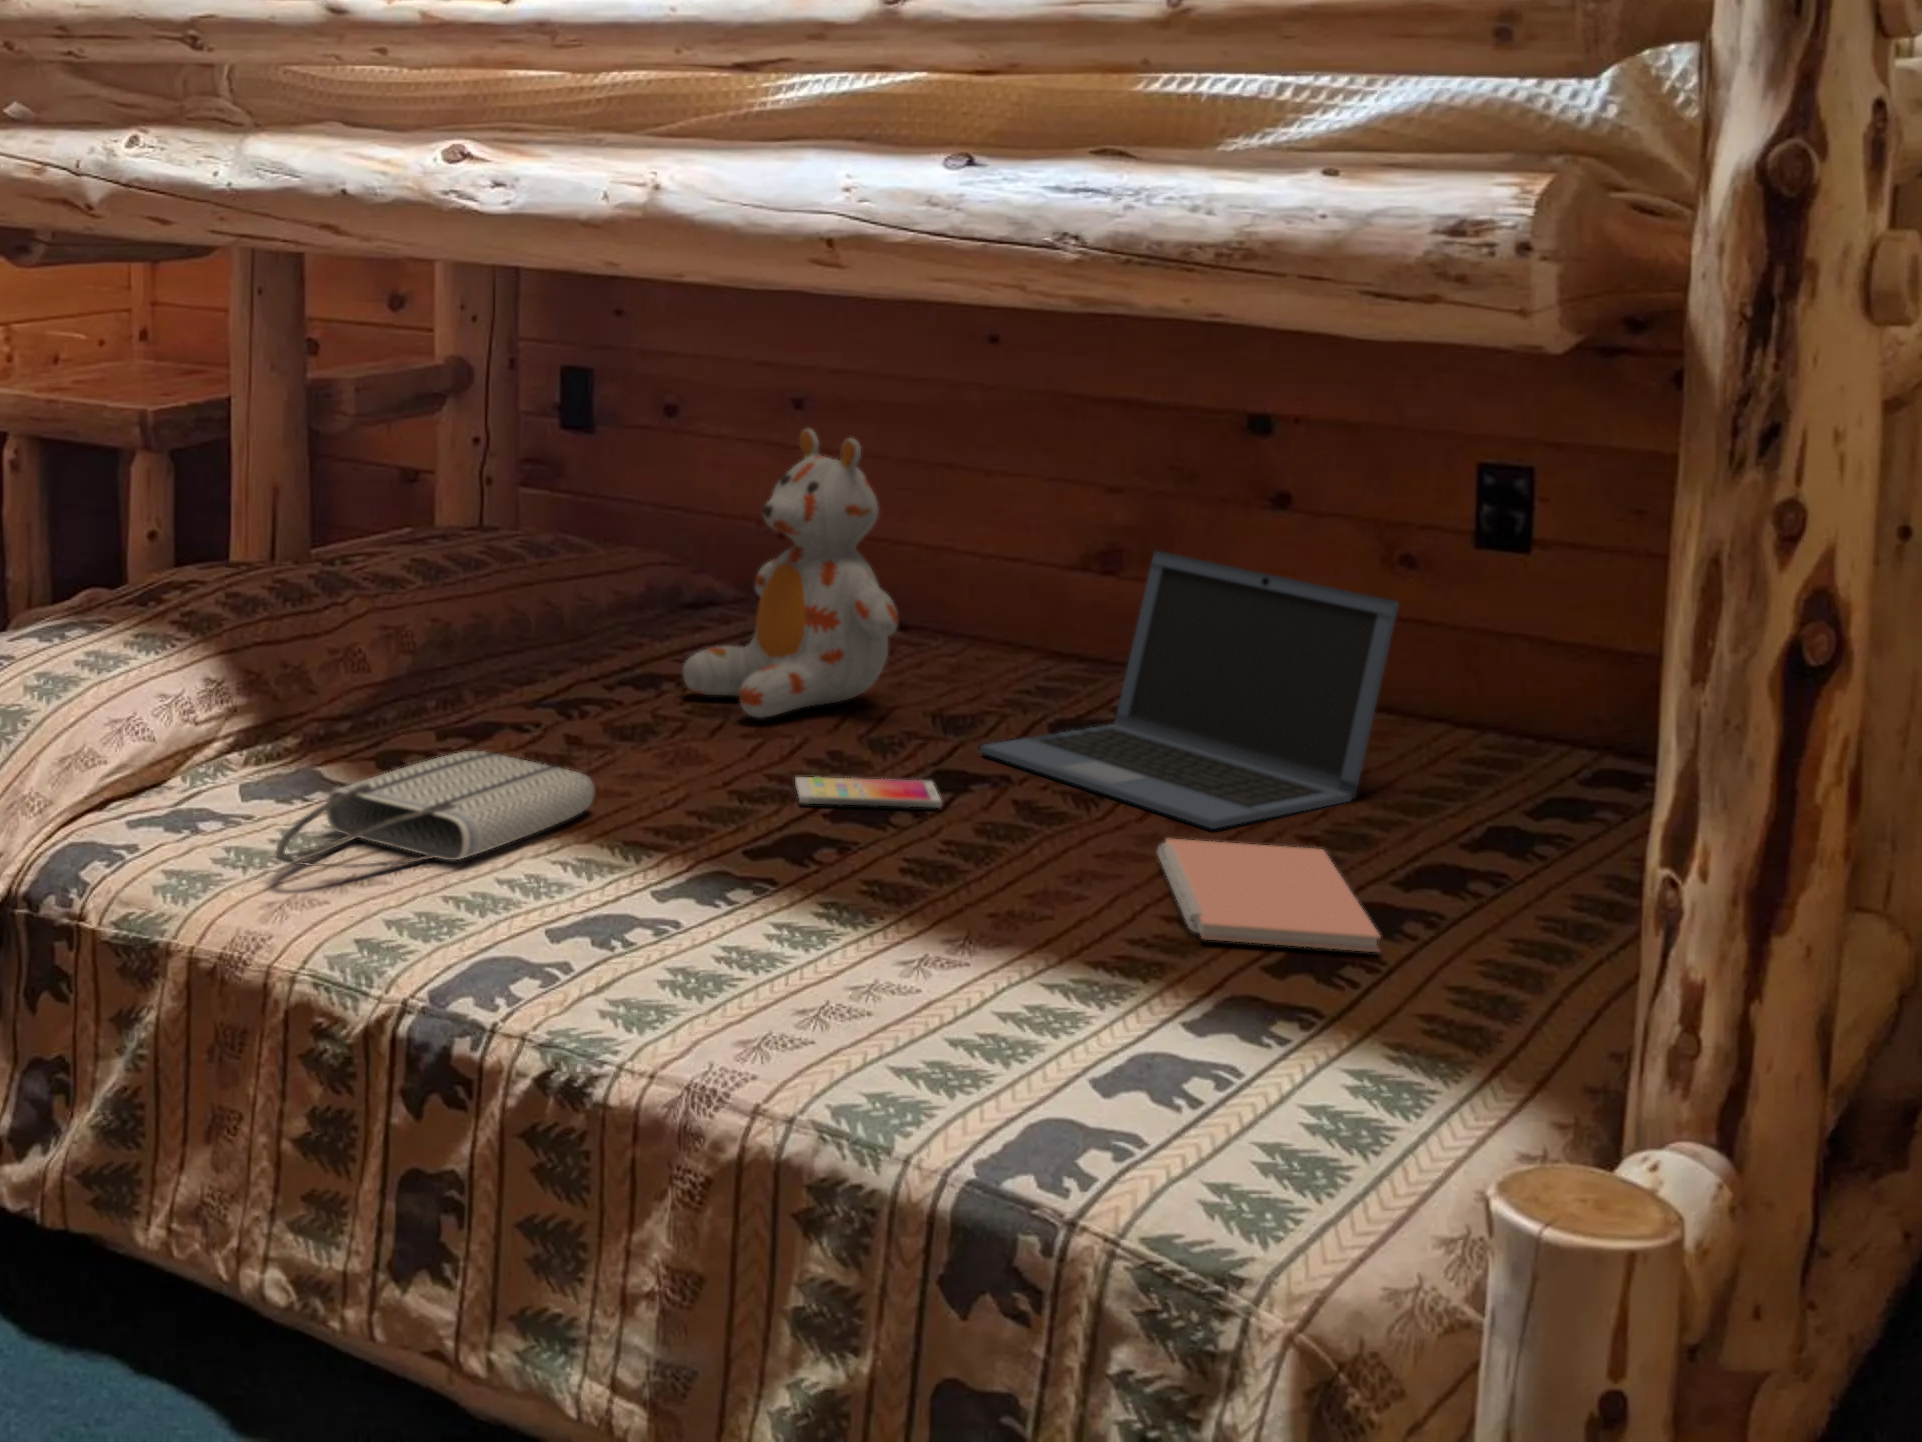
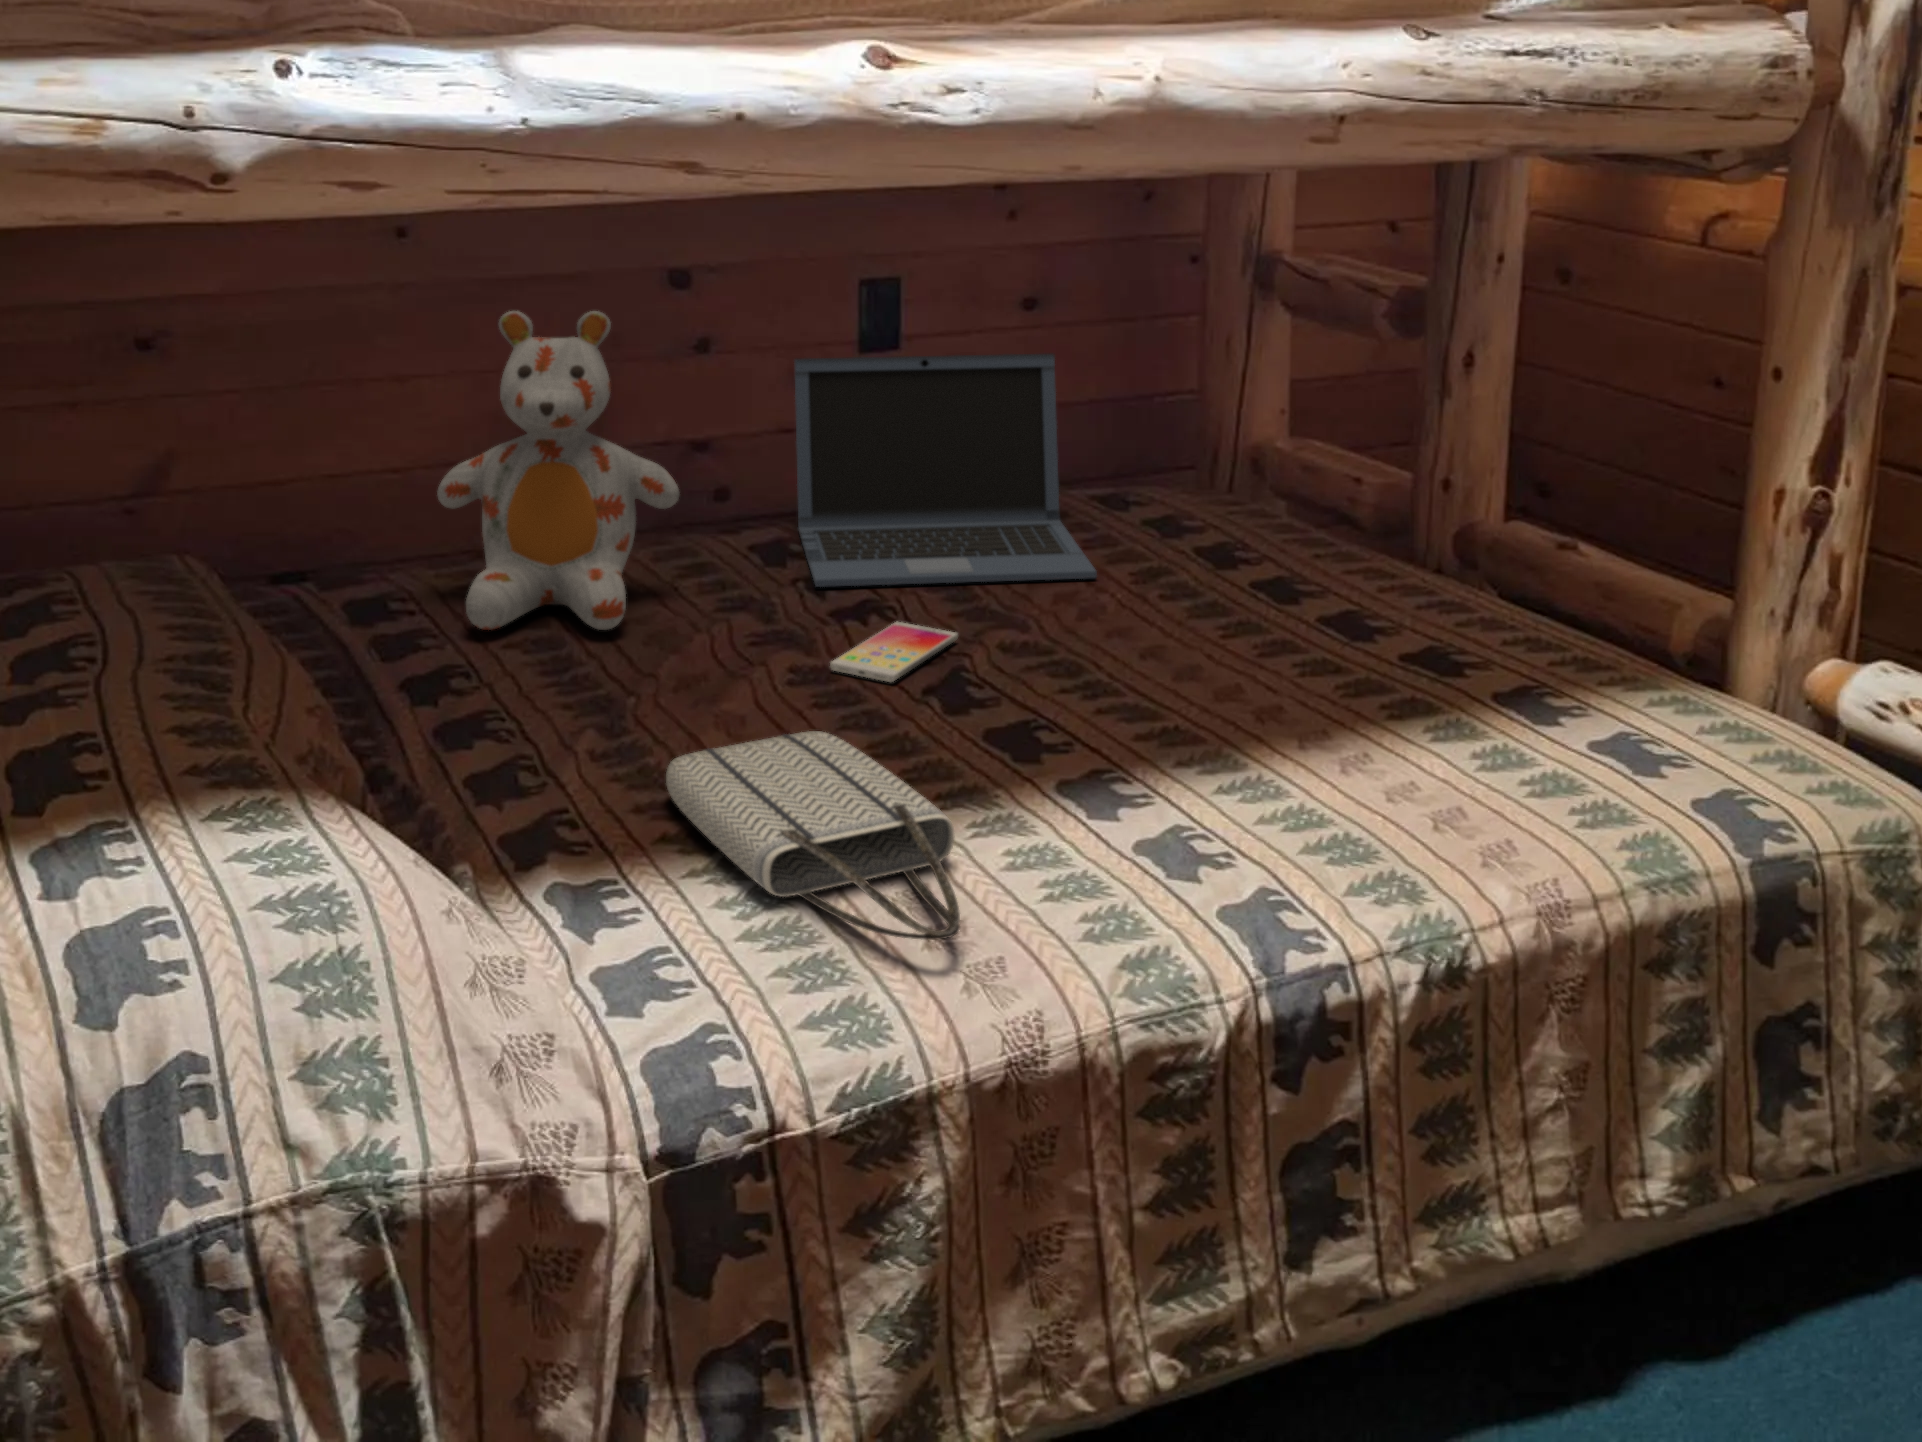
notebook: present [1158,838,1380,952] -> none [1142,562,1411,652]

